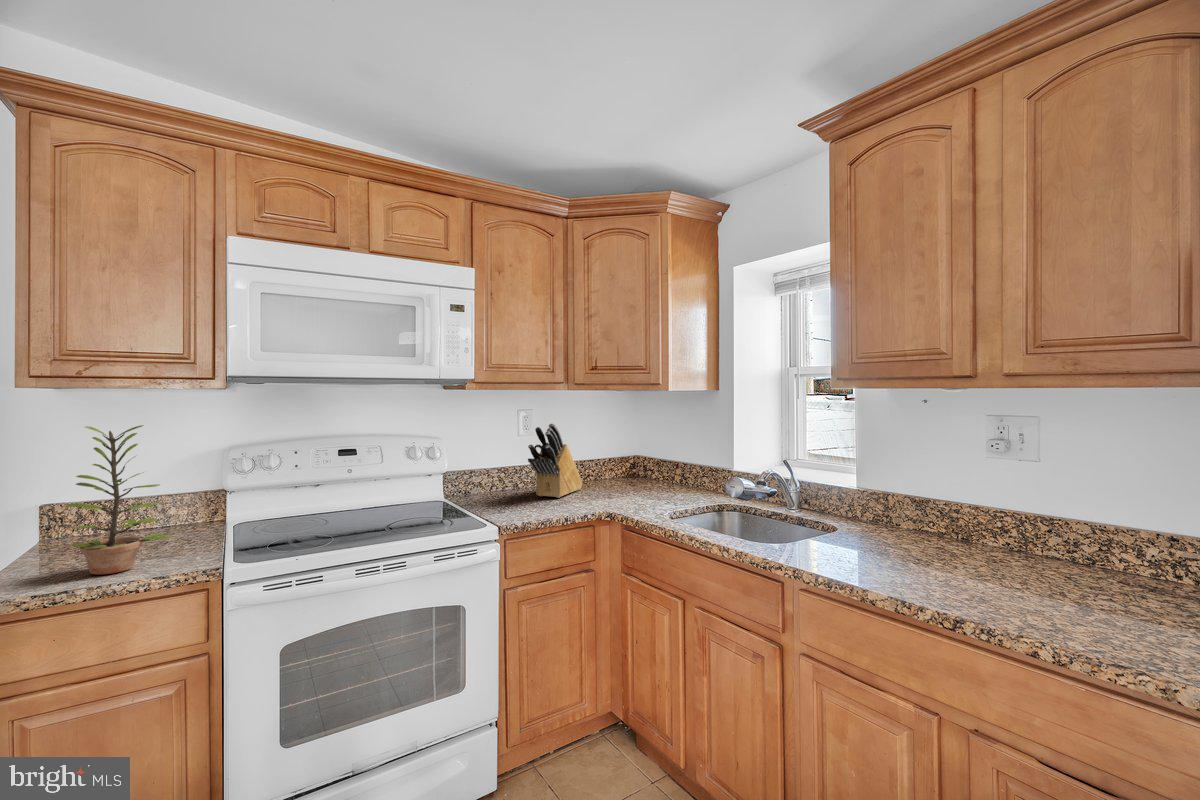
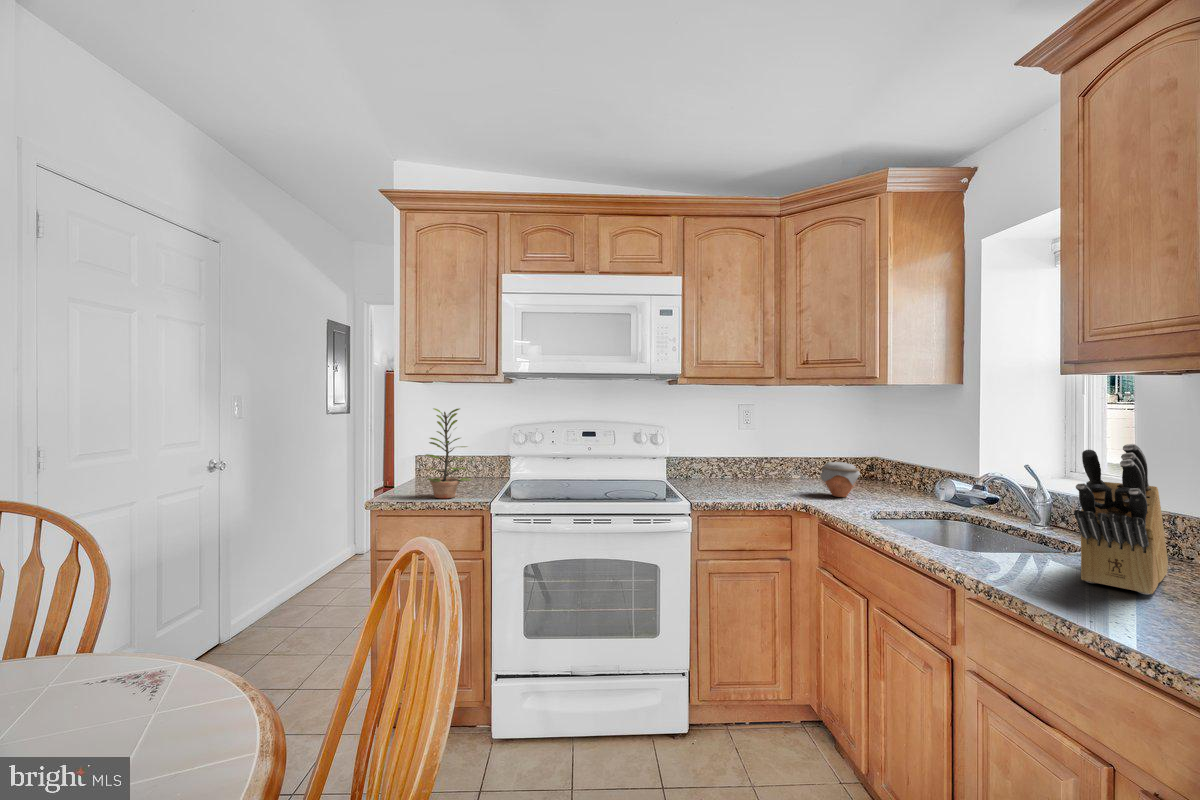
knife block: present [528,424,583,498] -> present [1074,444,1168,595]
jar: none [613,465,648,500] -> present [820,462,861,497]

